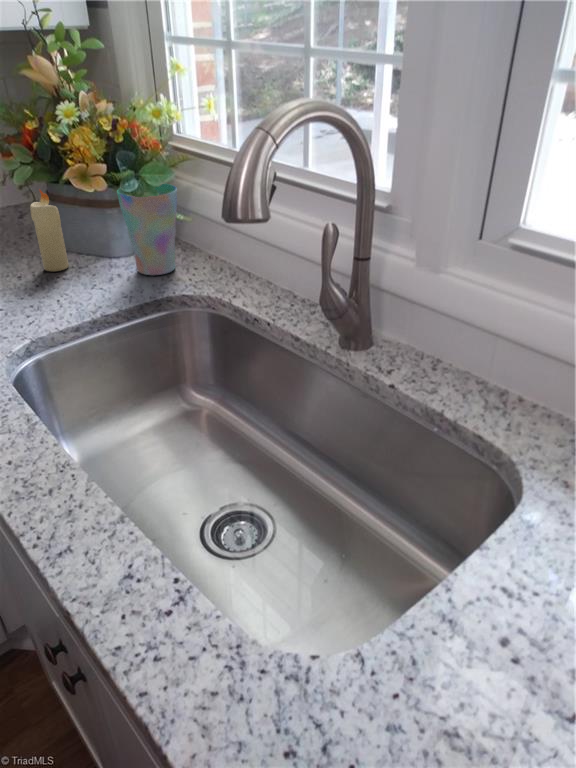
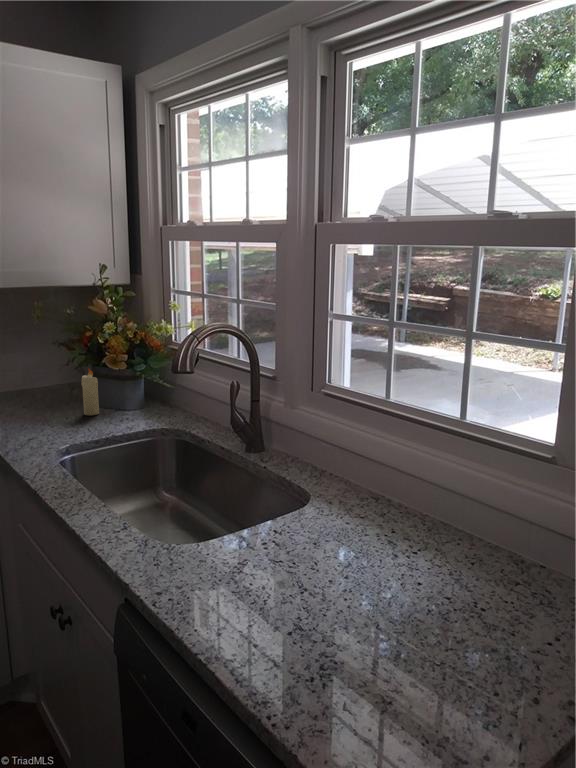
cup: present [117,183,177,275] -> none [132,366,167,418]

